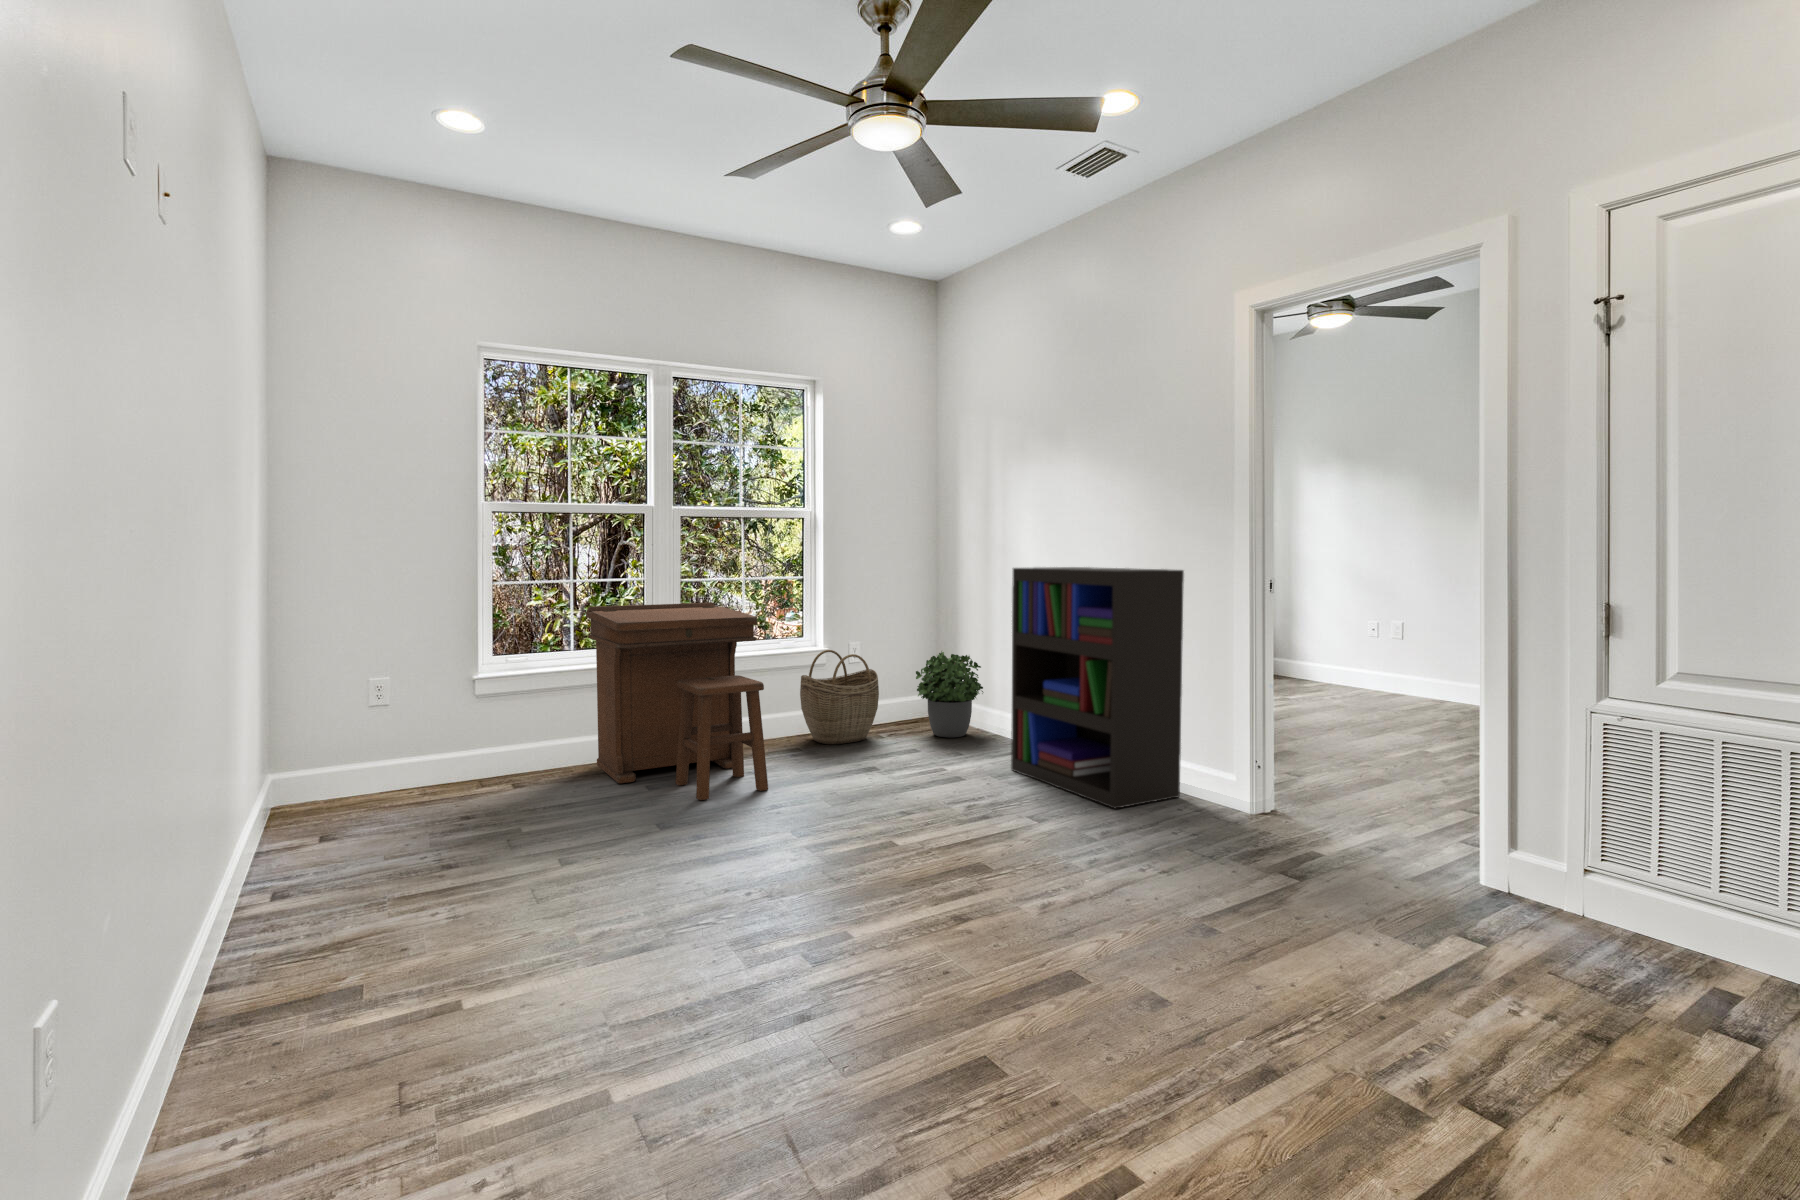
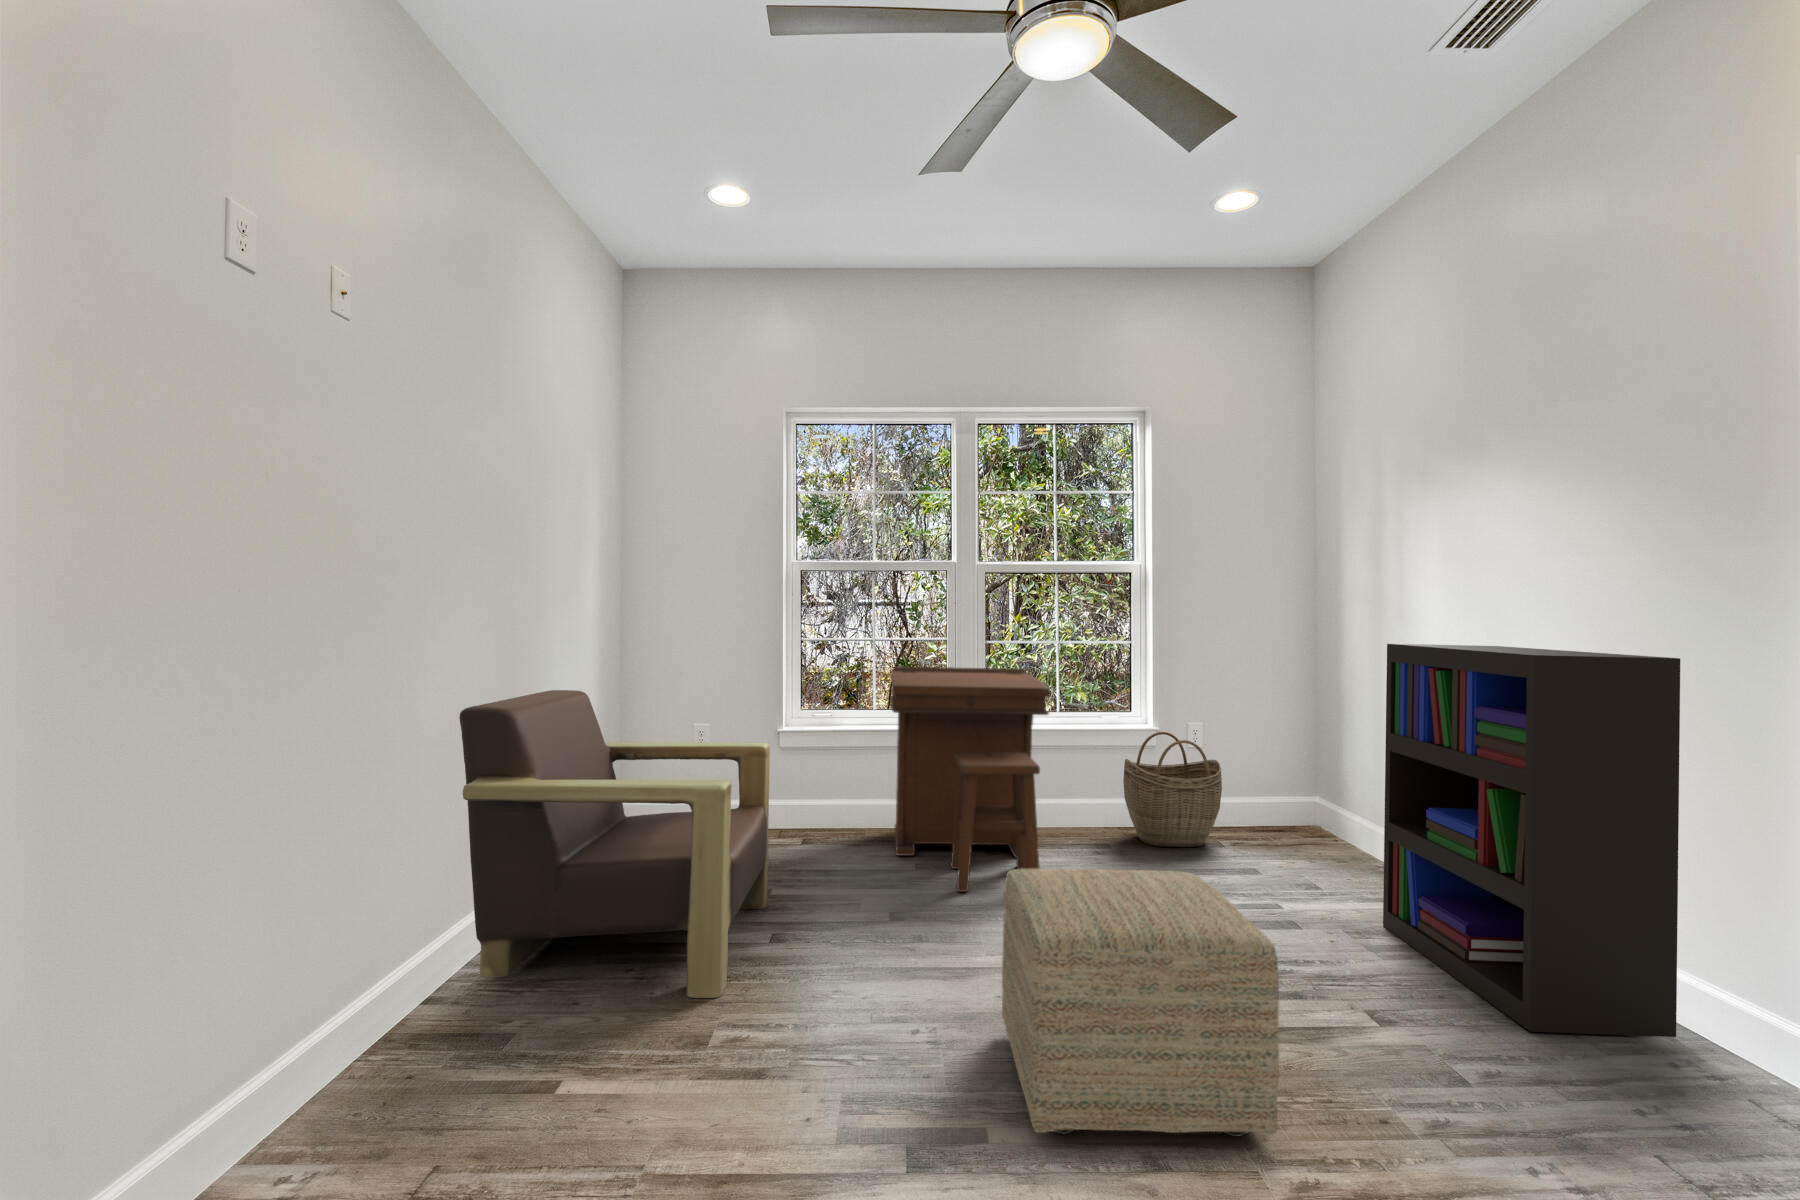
armchair: none [224,647,559,950] -> present [459,690,770,998]
potted plant: present [916,651,983,738] -> none [1271,745,1373,862]
ottoman: none [811,737,1022,918] -> present [1002,869,1279,1137]

